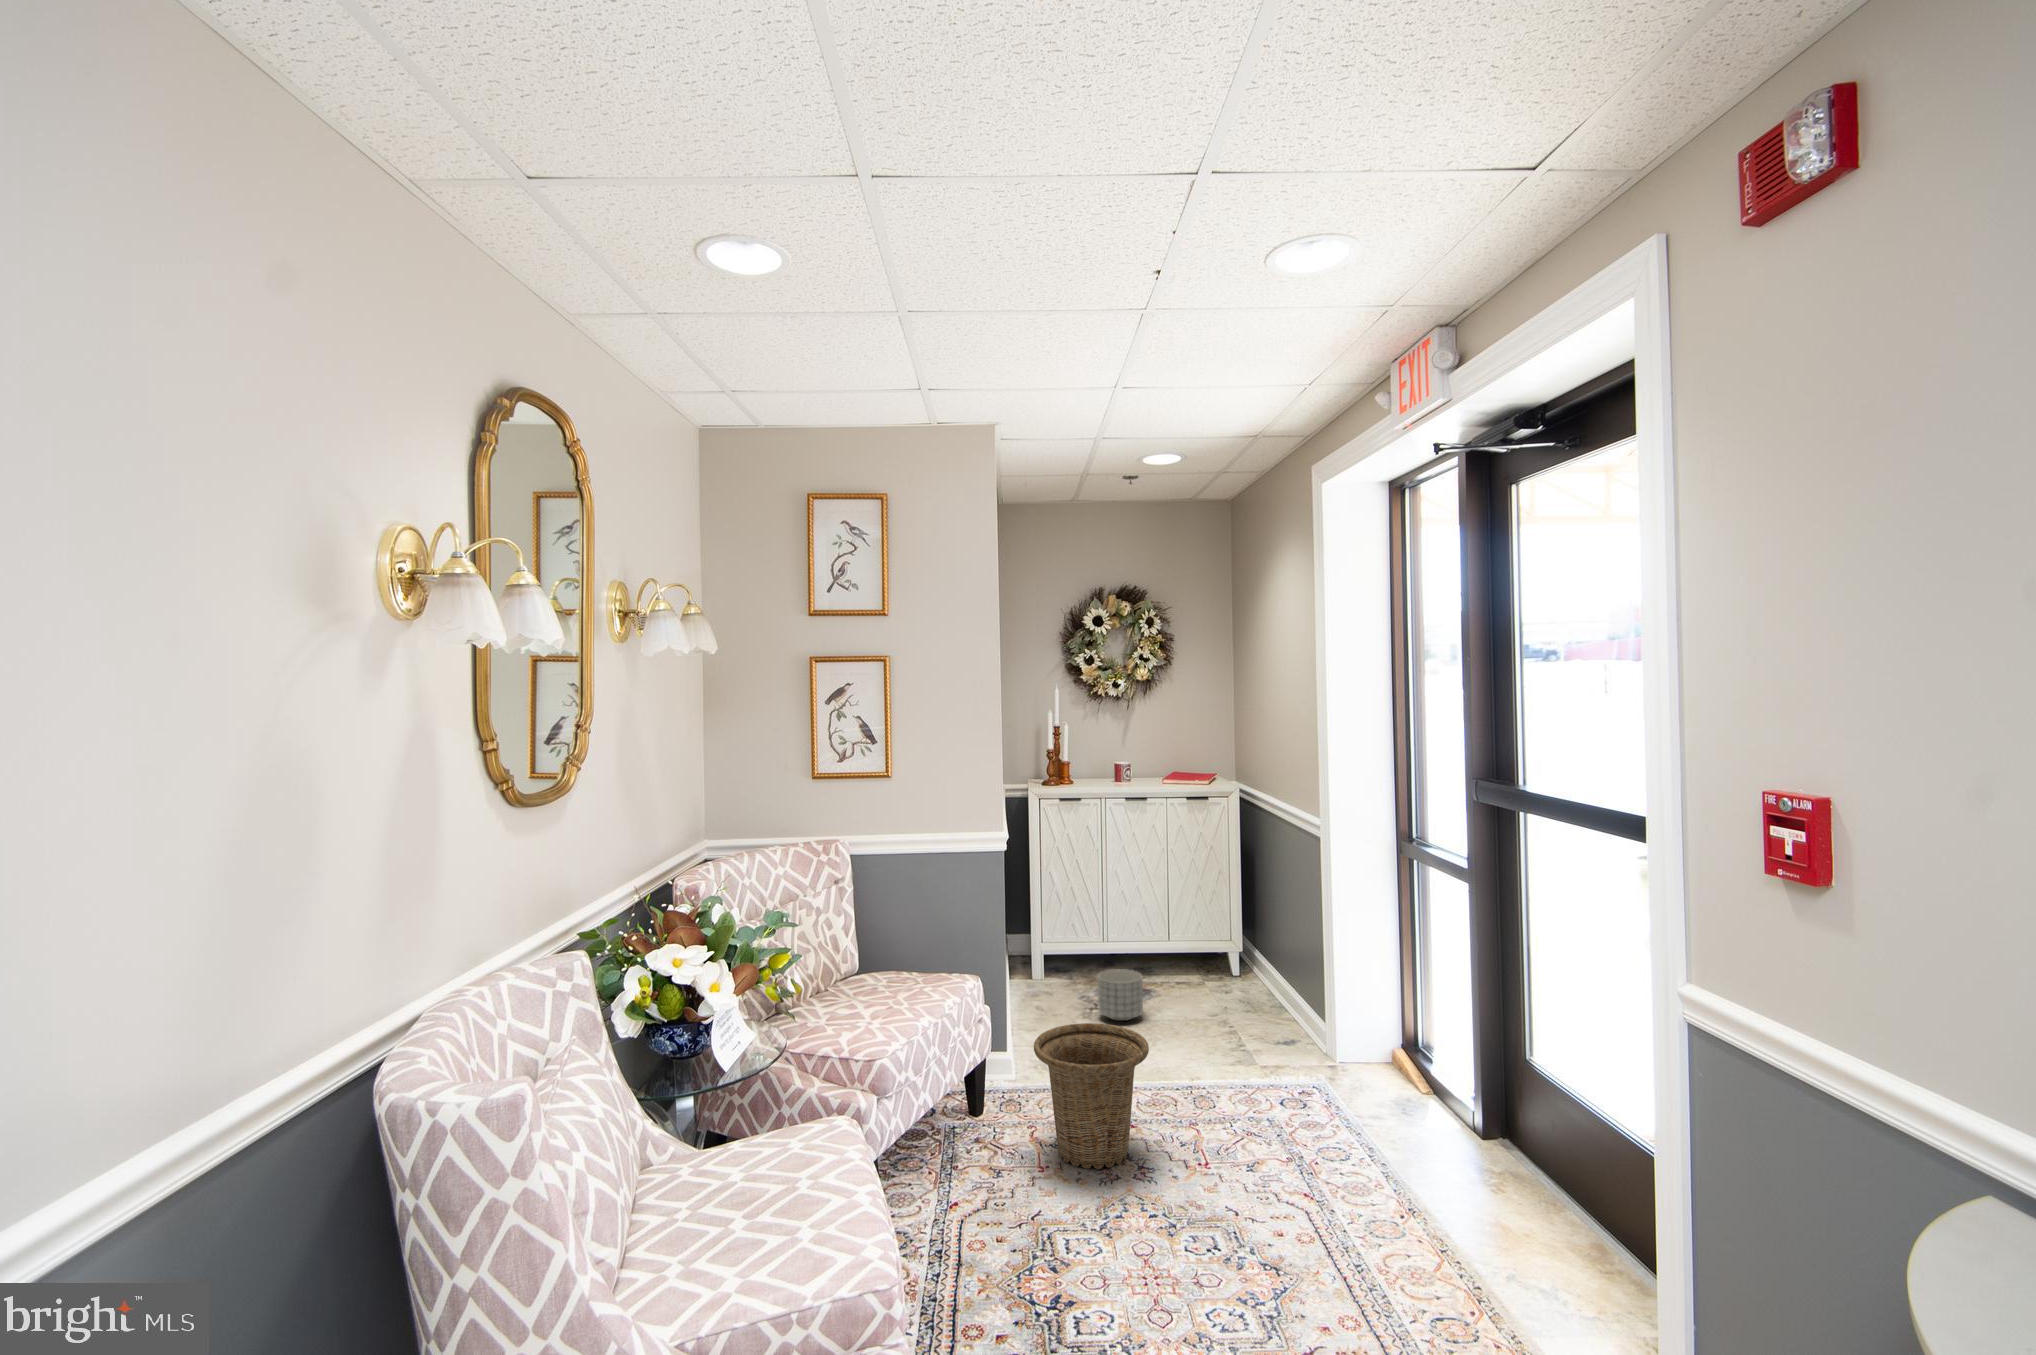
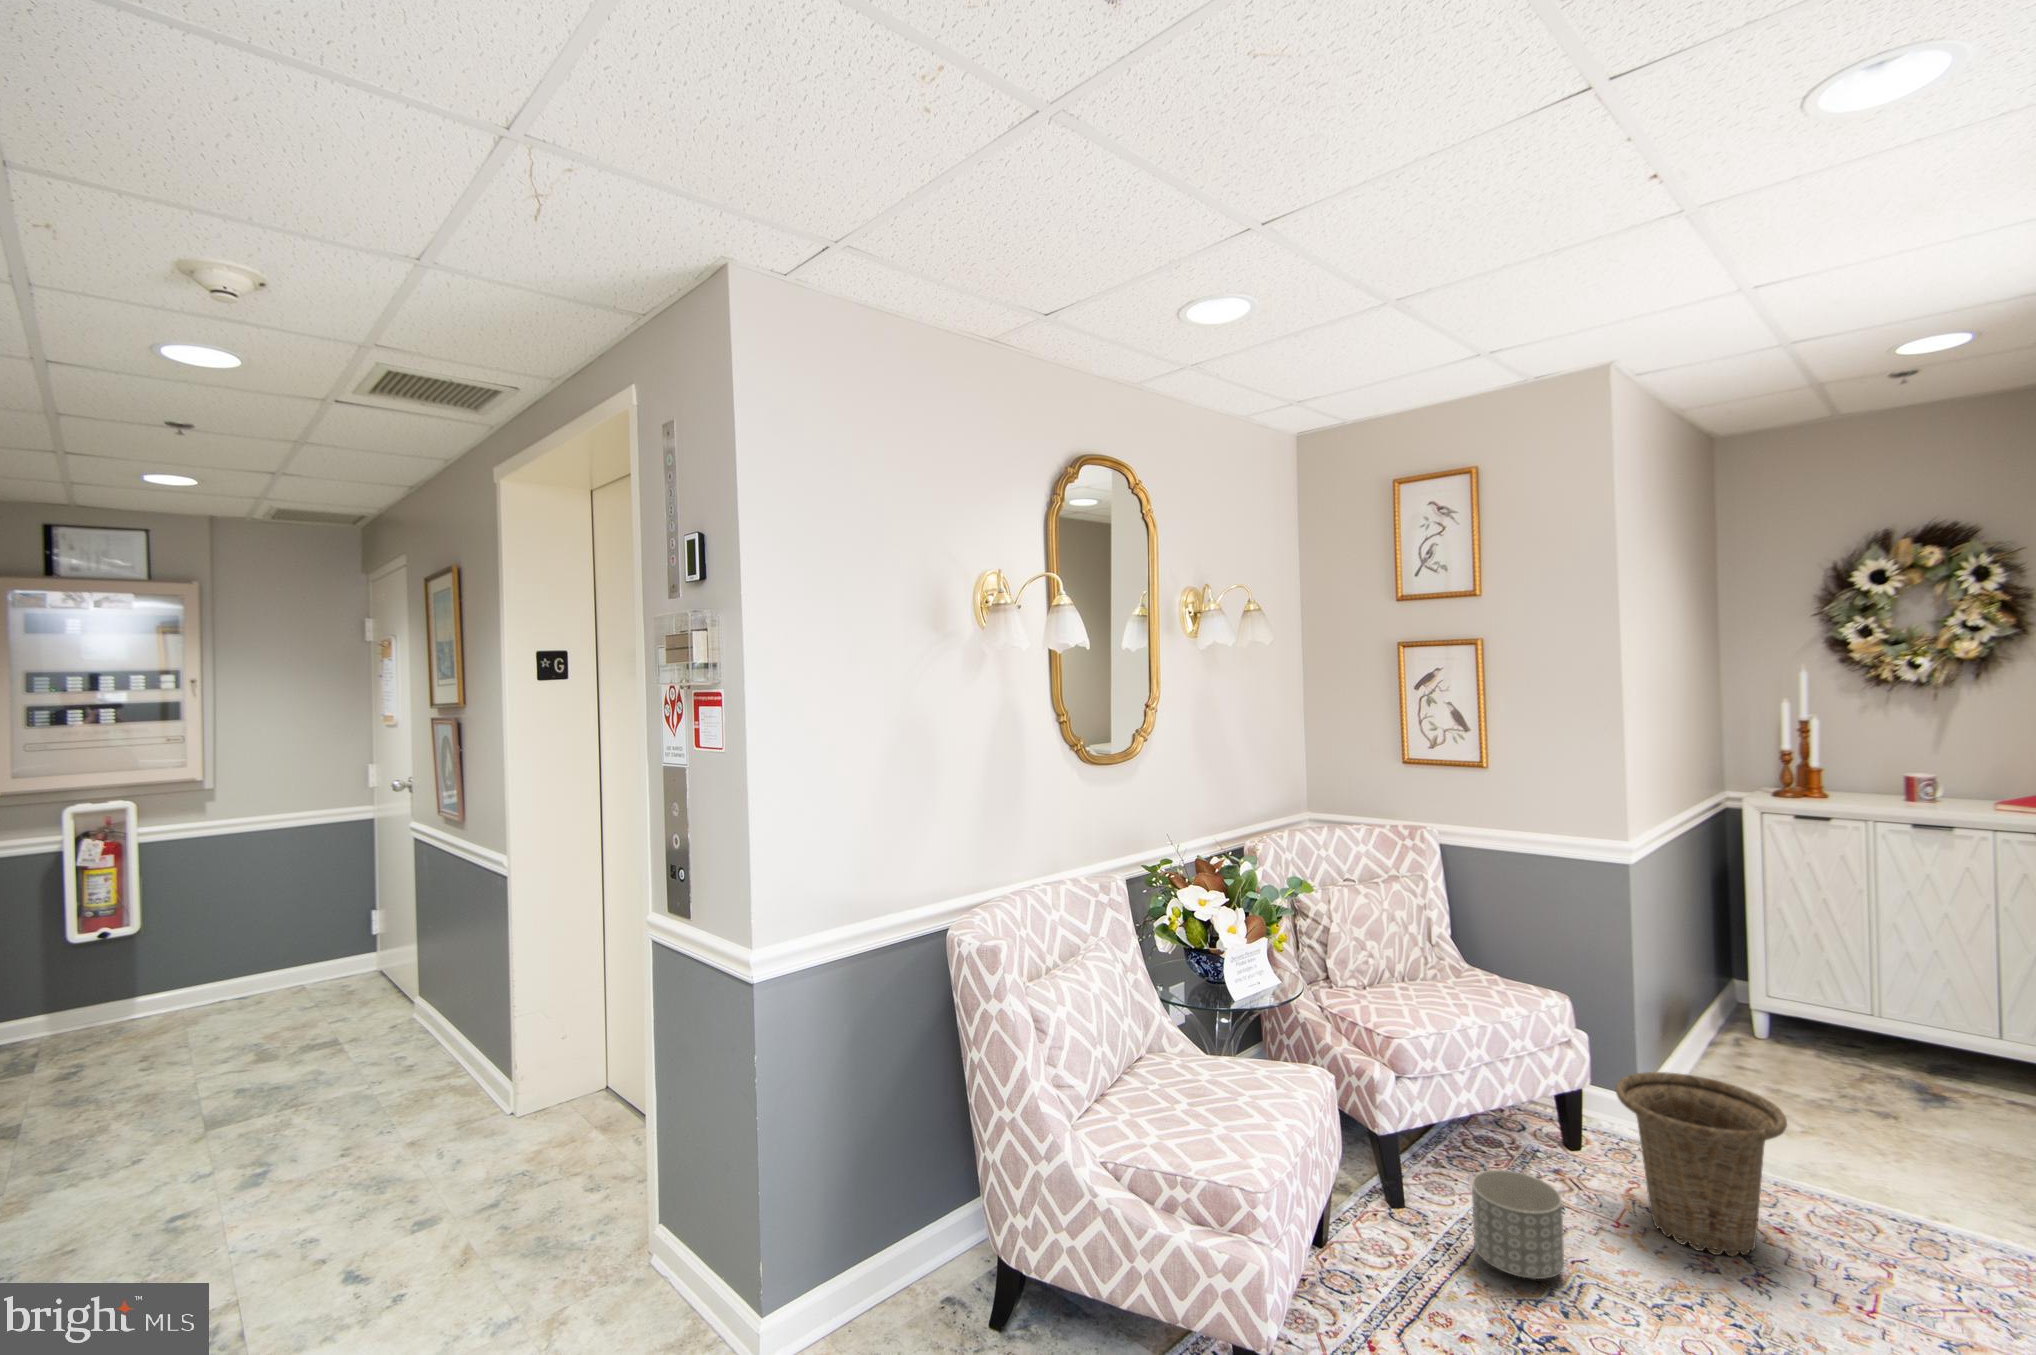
planter: present [1098,969,1143,1021] -> present [1472,1170,1564,1279]

